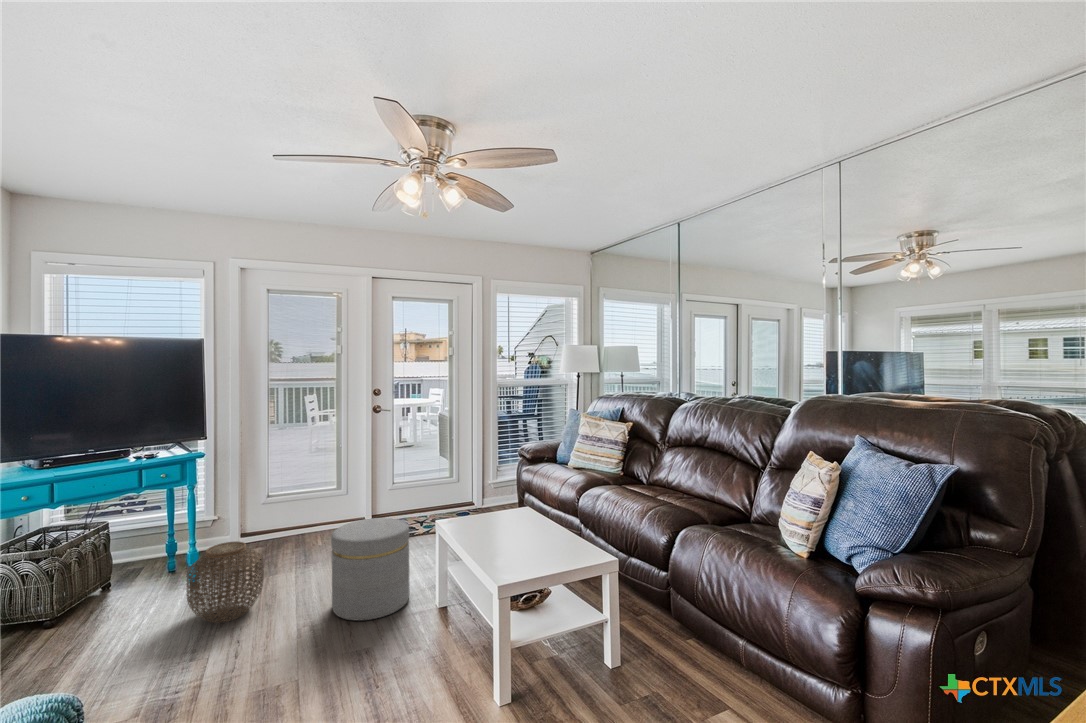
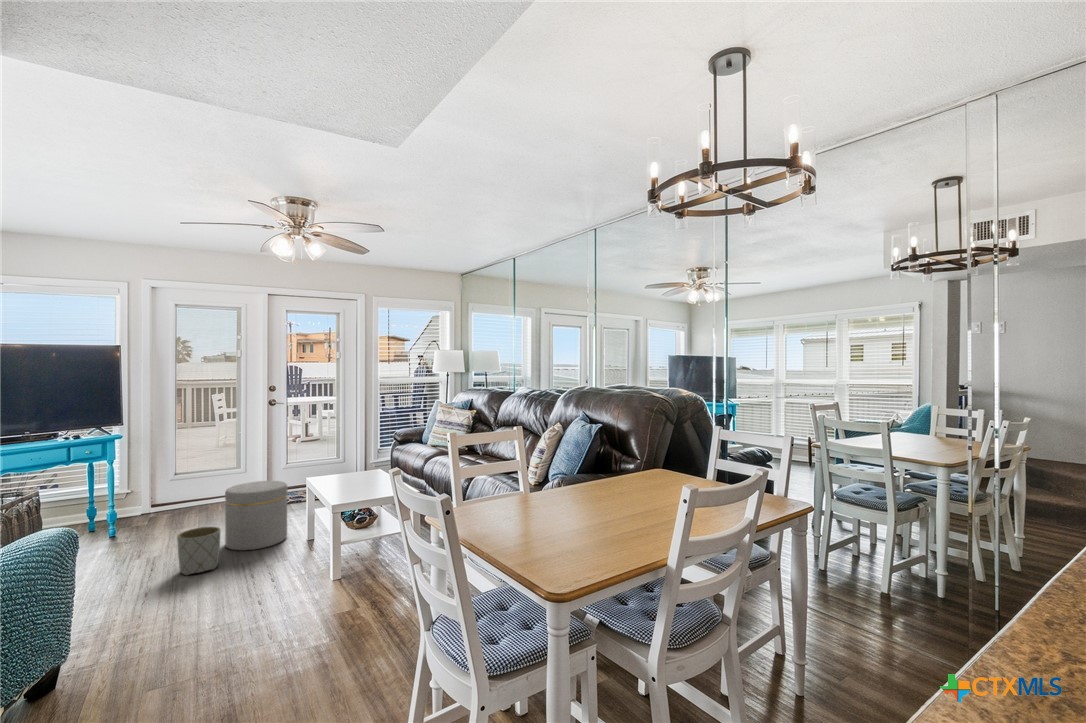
woven basket: present [186,541,264,623] -> none [110,498,171,556]
planter: none [272,592,329,670] -> present [177,527,220,575]

